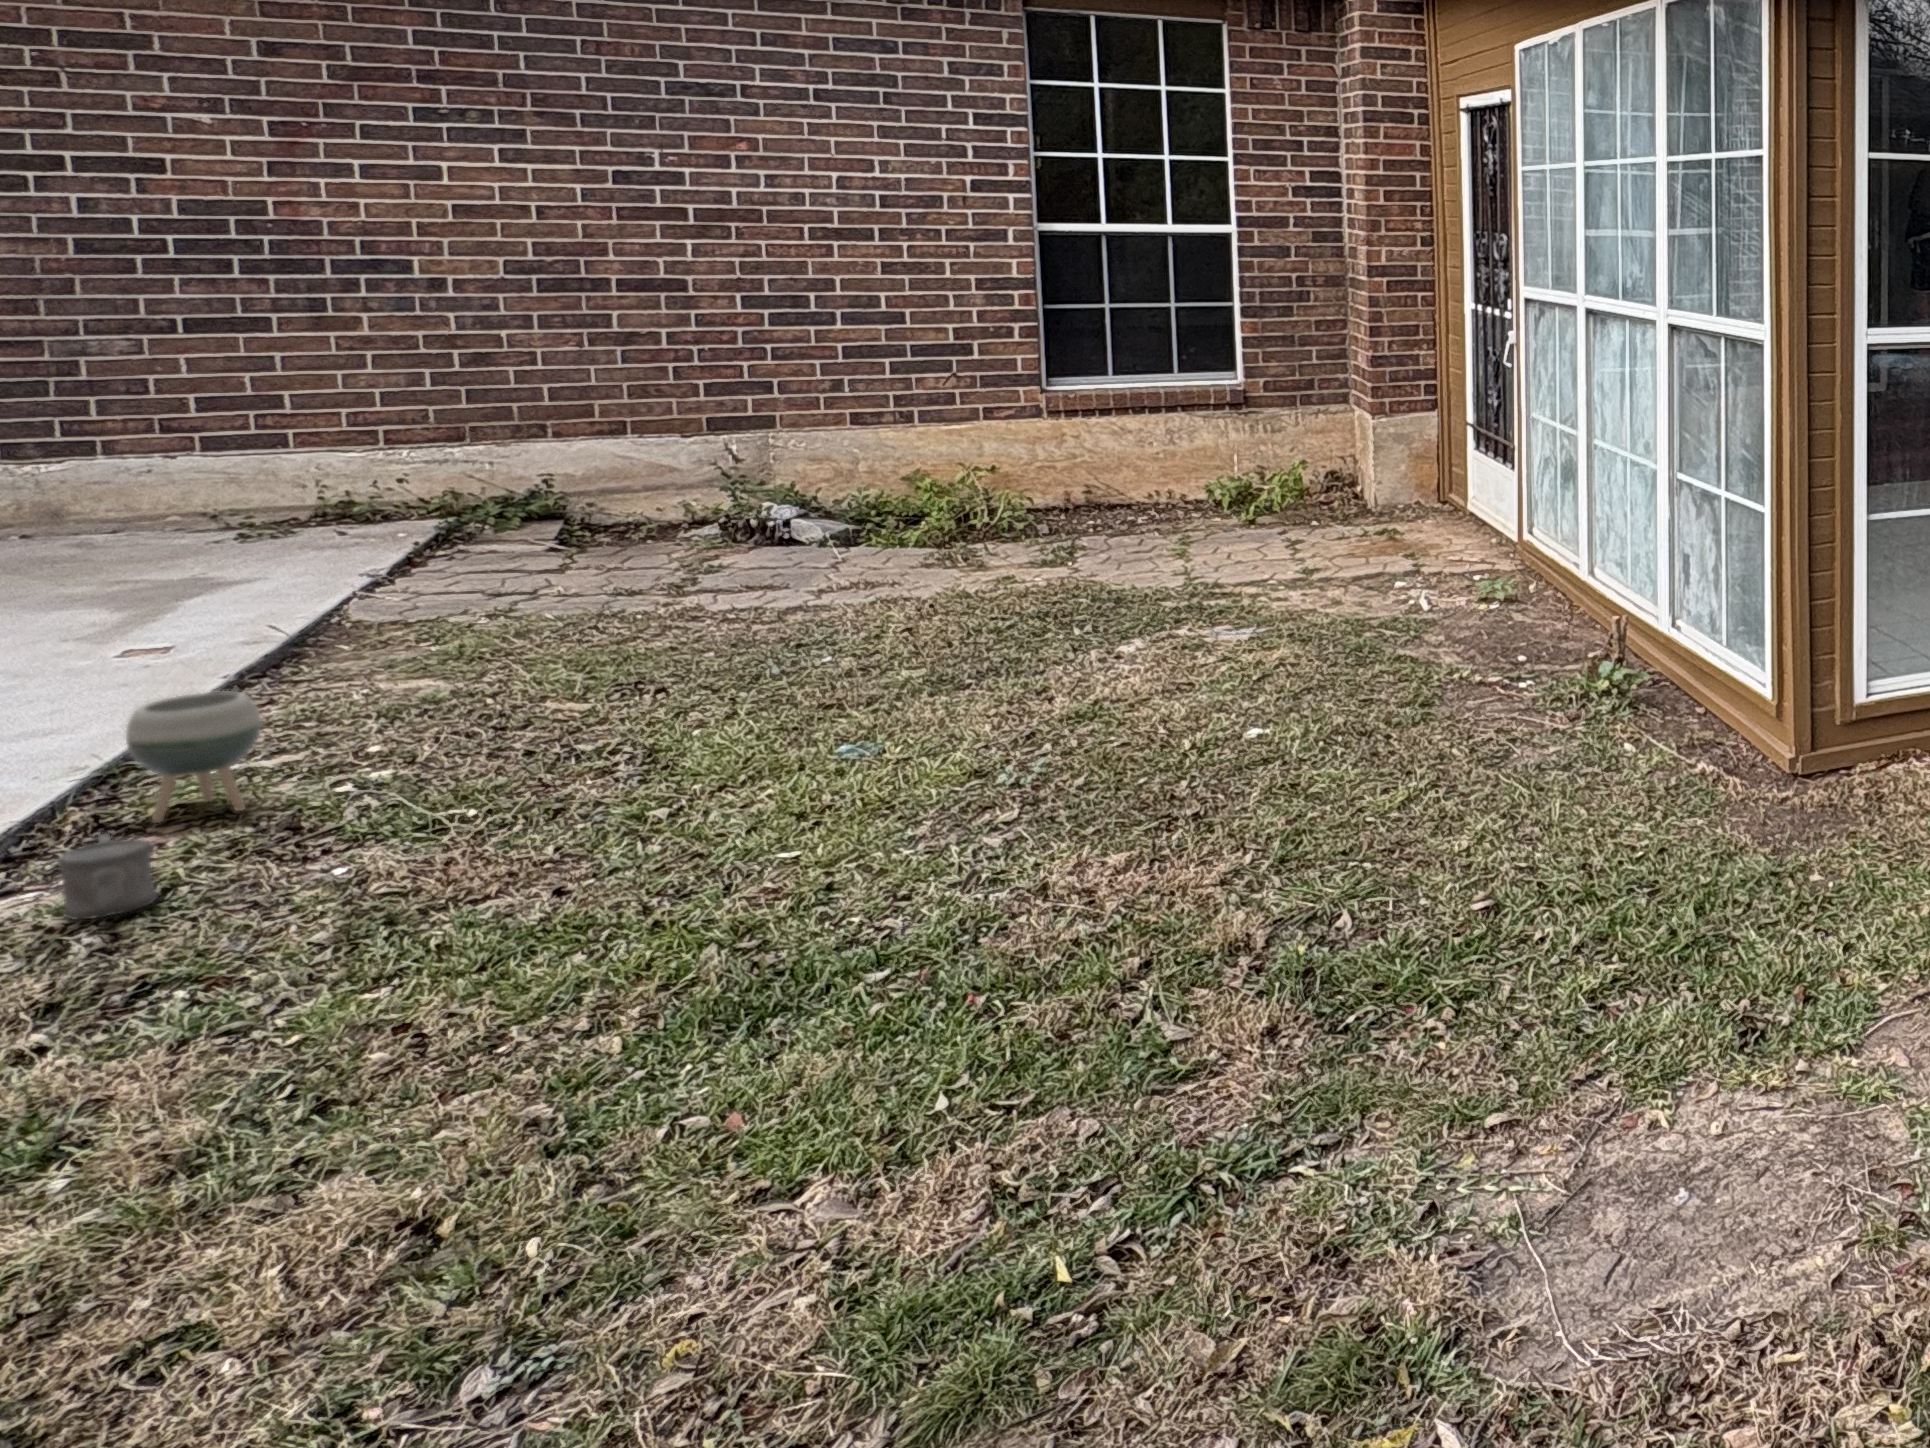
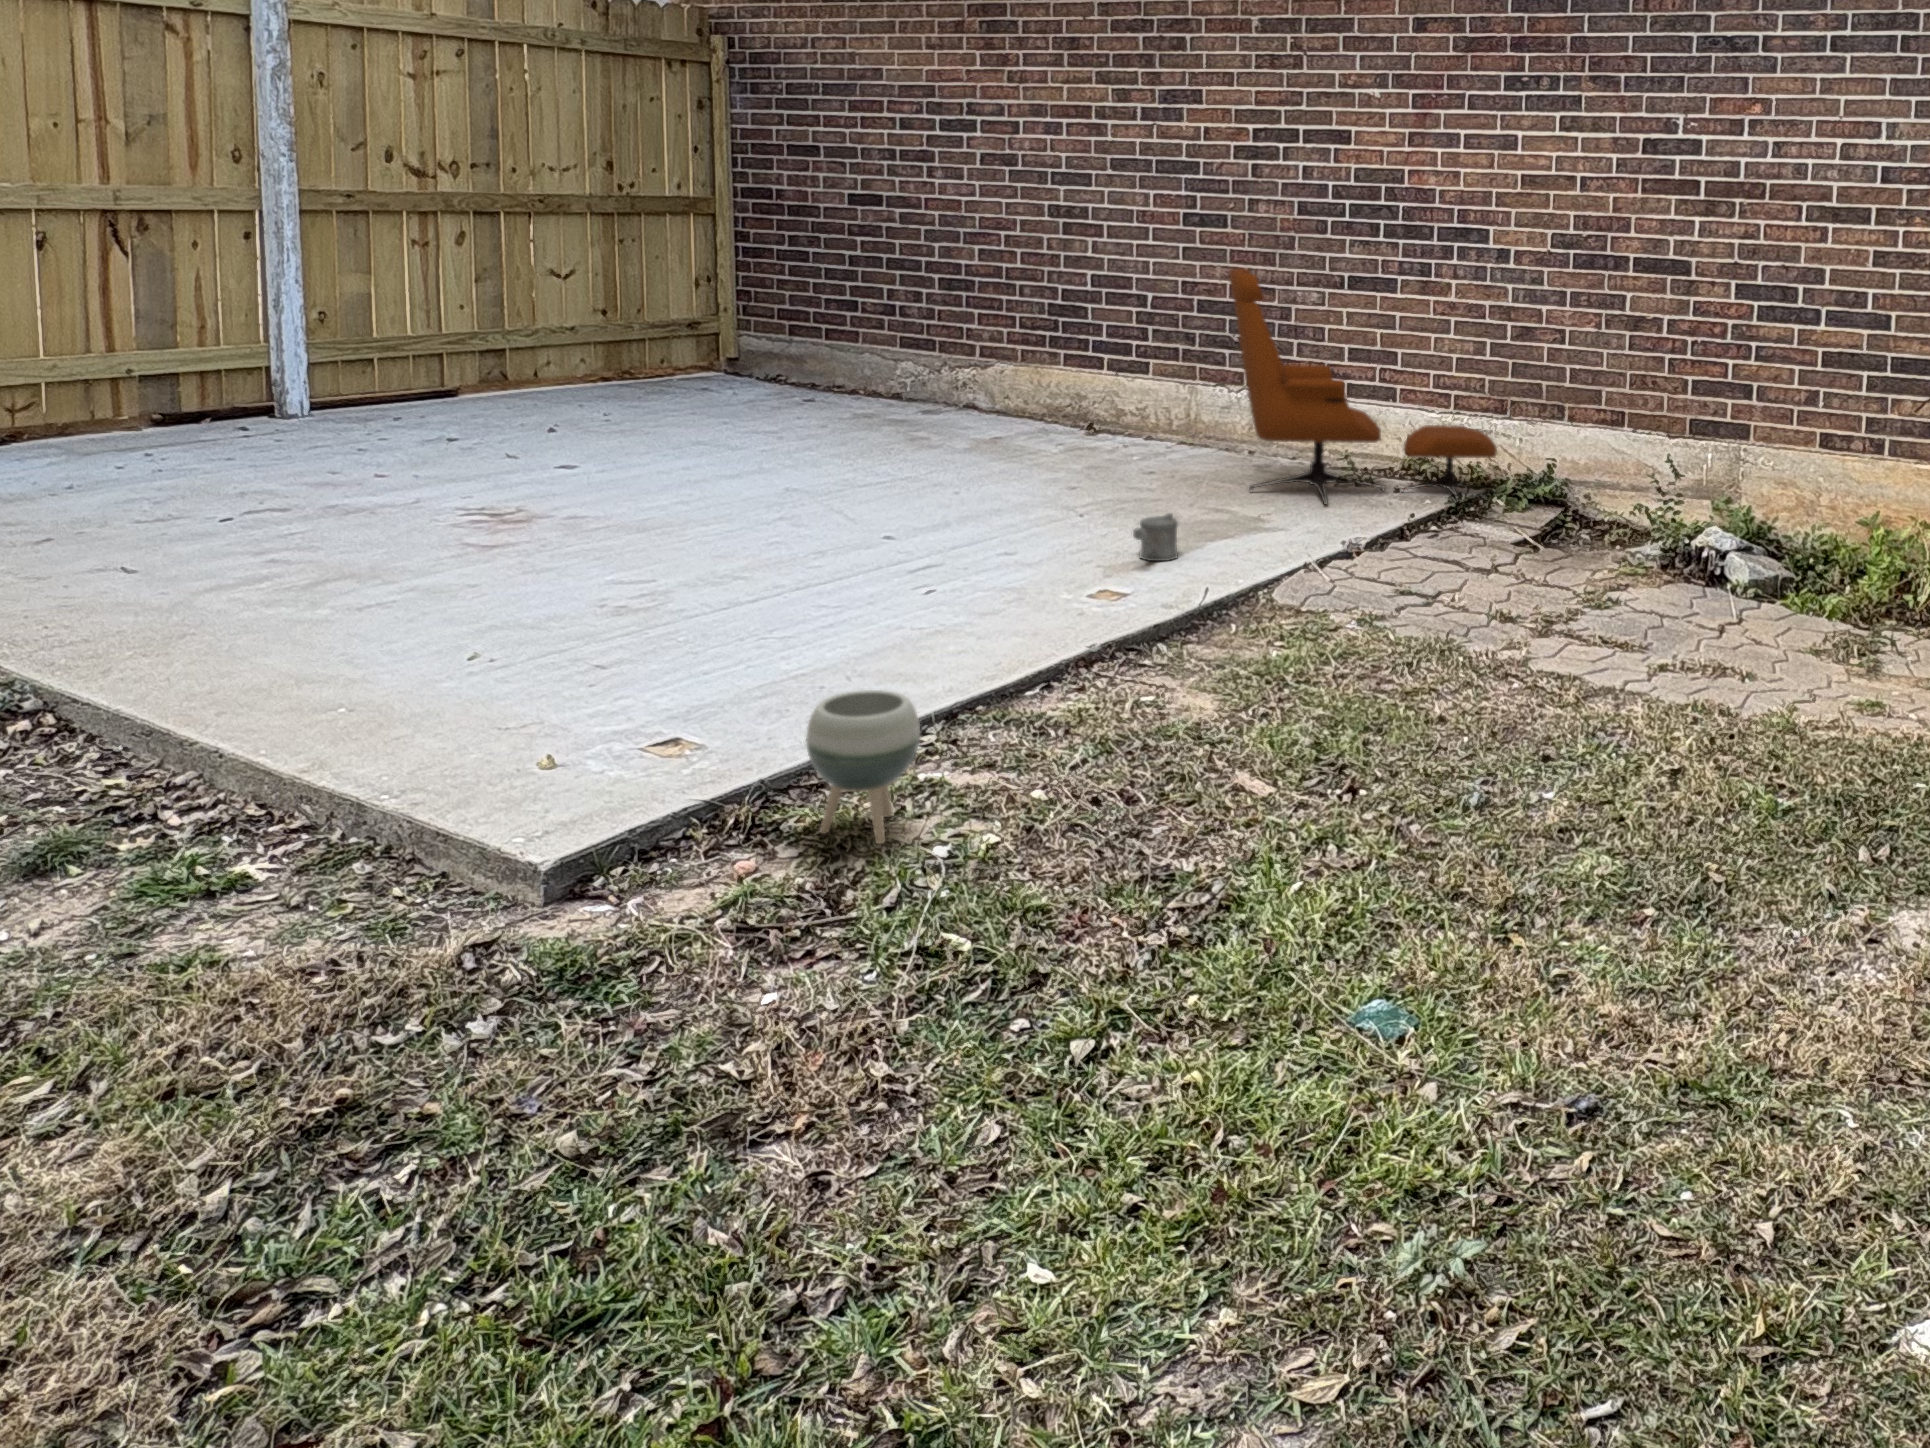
lounge chair: none [53,321,473,564] -> present [1229,268,1497,505]
watering can: present [58,833,158,920] -> present [1133,513,1178,561]

